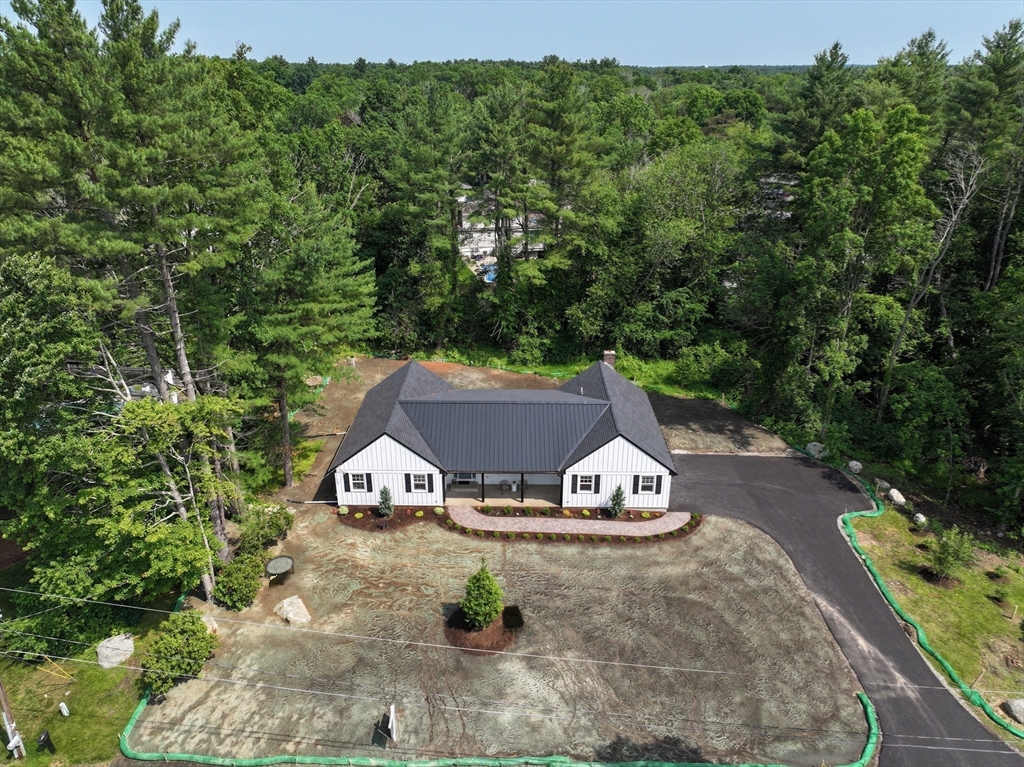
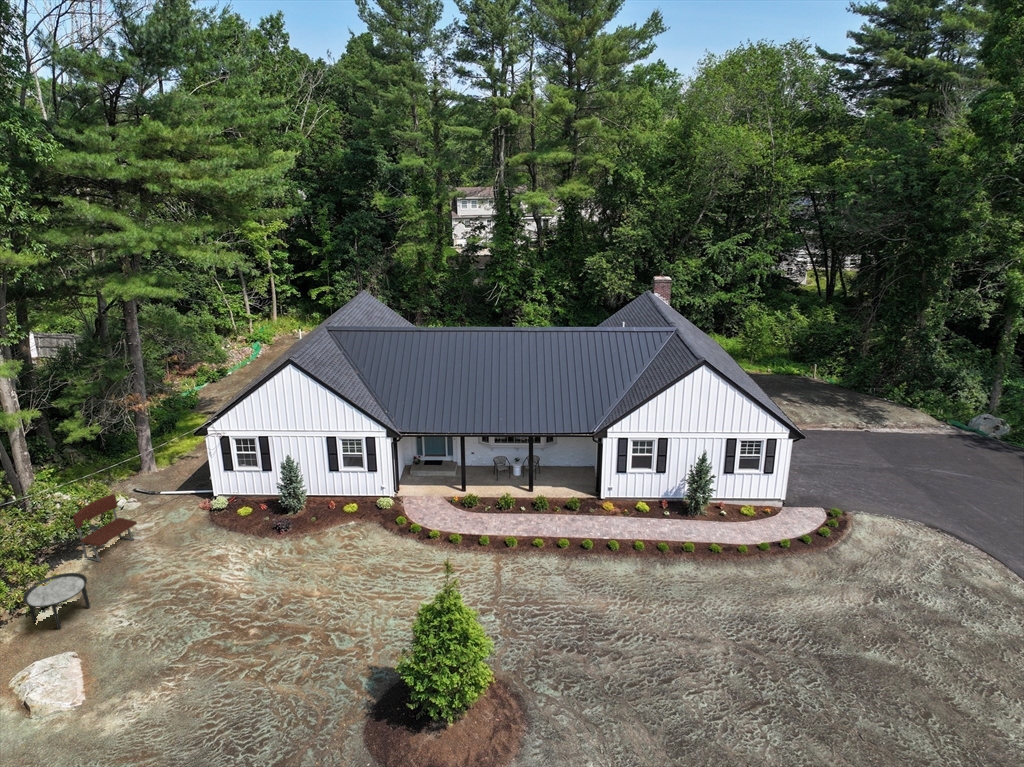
bench: none [276,510,305,547] -> present [73,494,137,562]
lounge chair: present [502,605,524,636] -> none [490,672,538,742]

